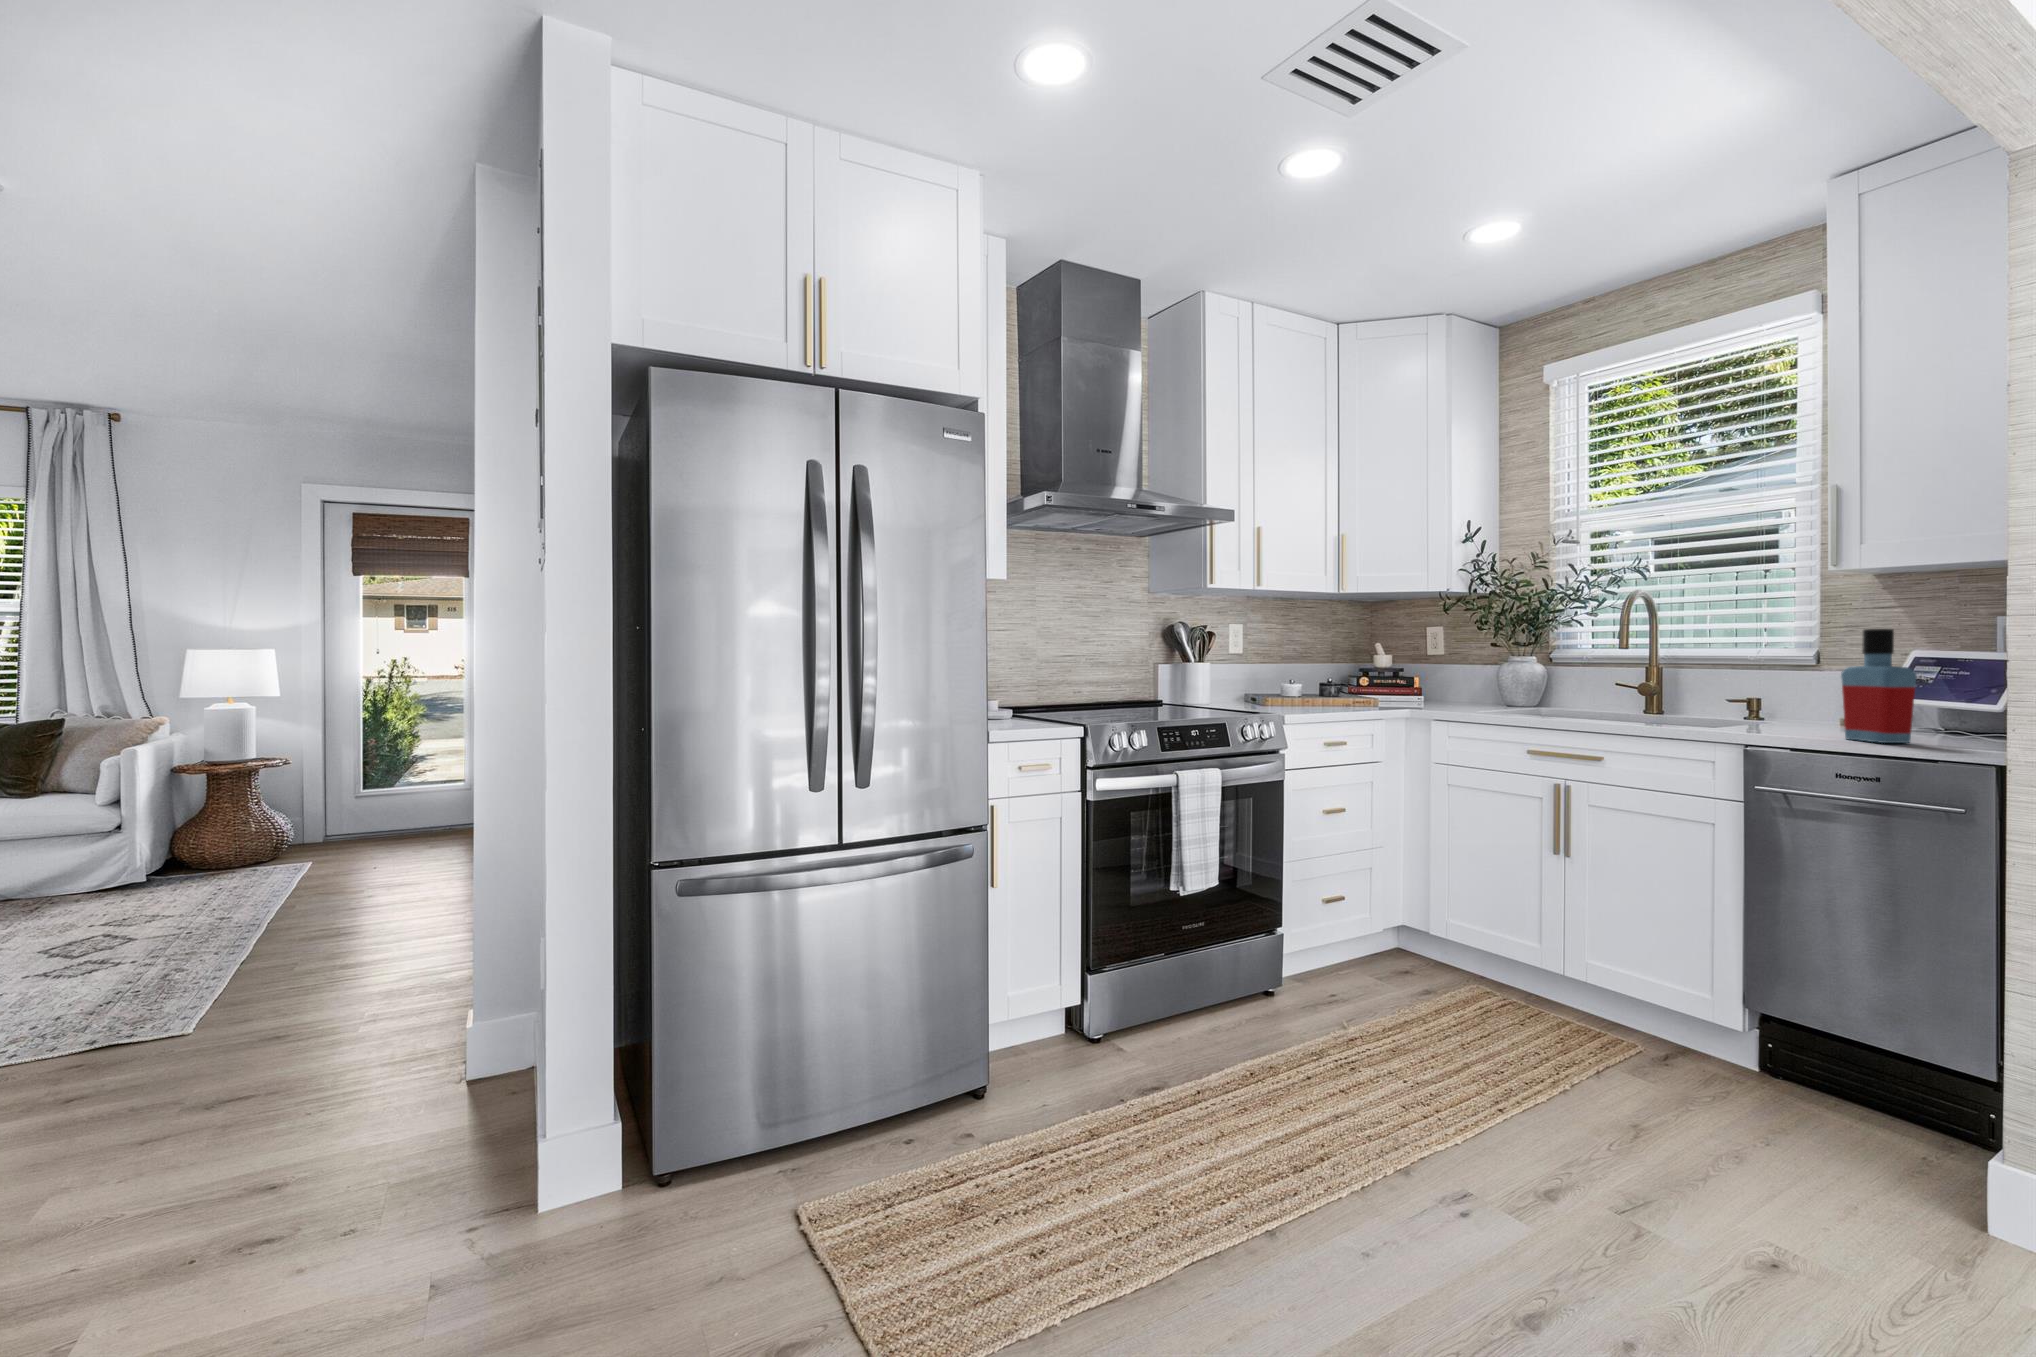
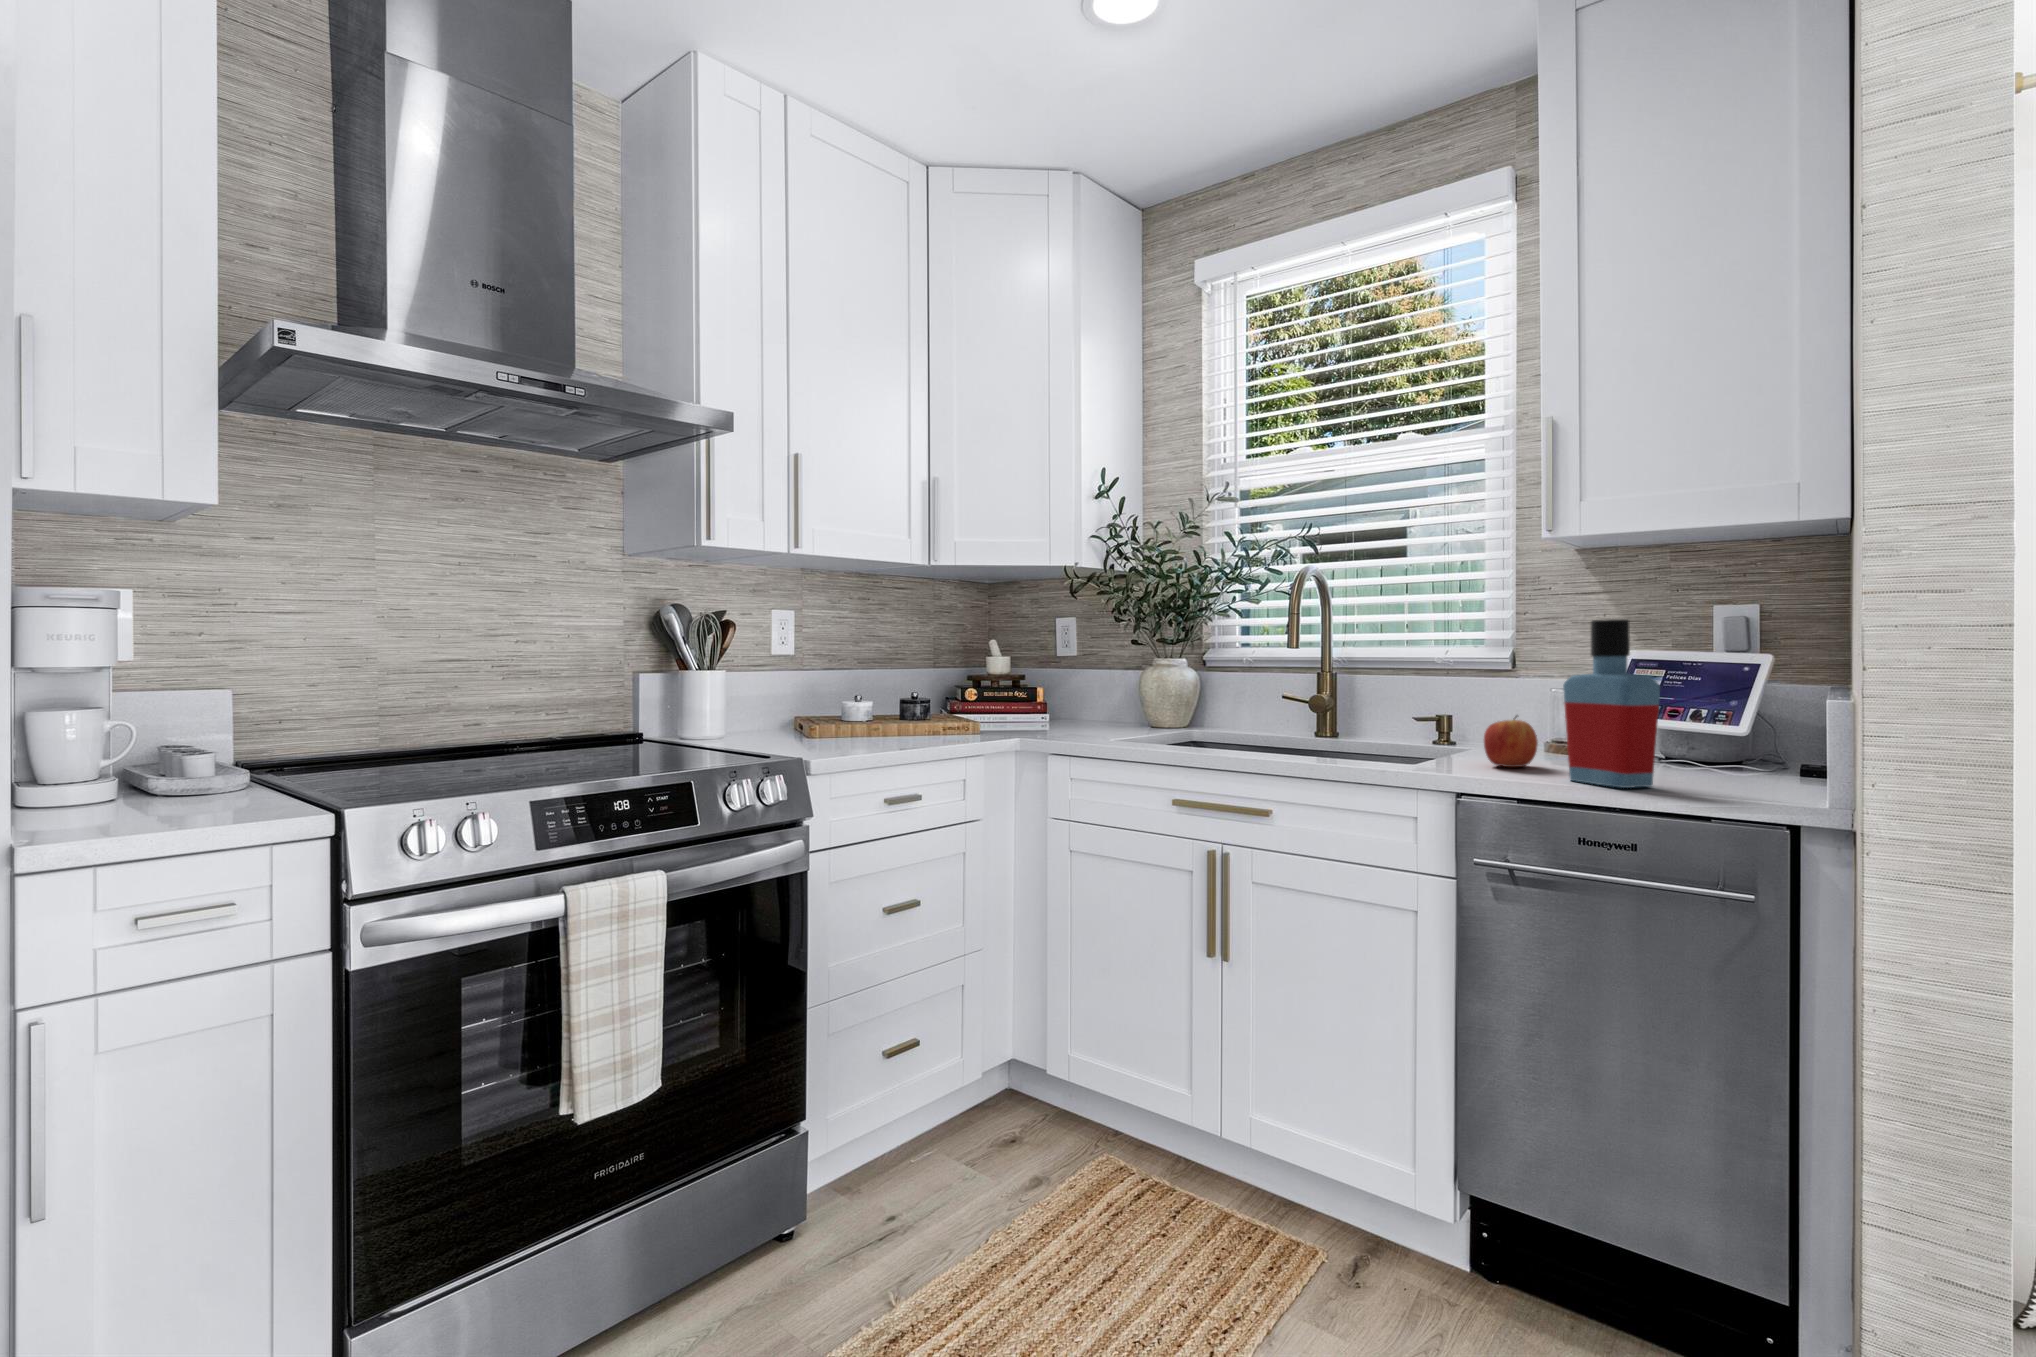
apple: none [1779,695,1823,731] -> present [1484,716,1538,767]

